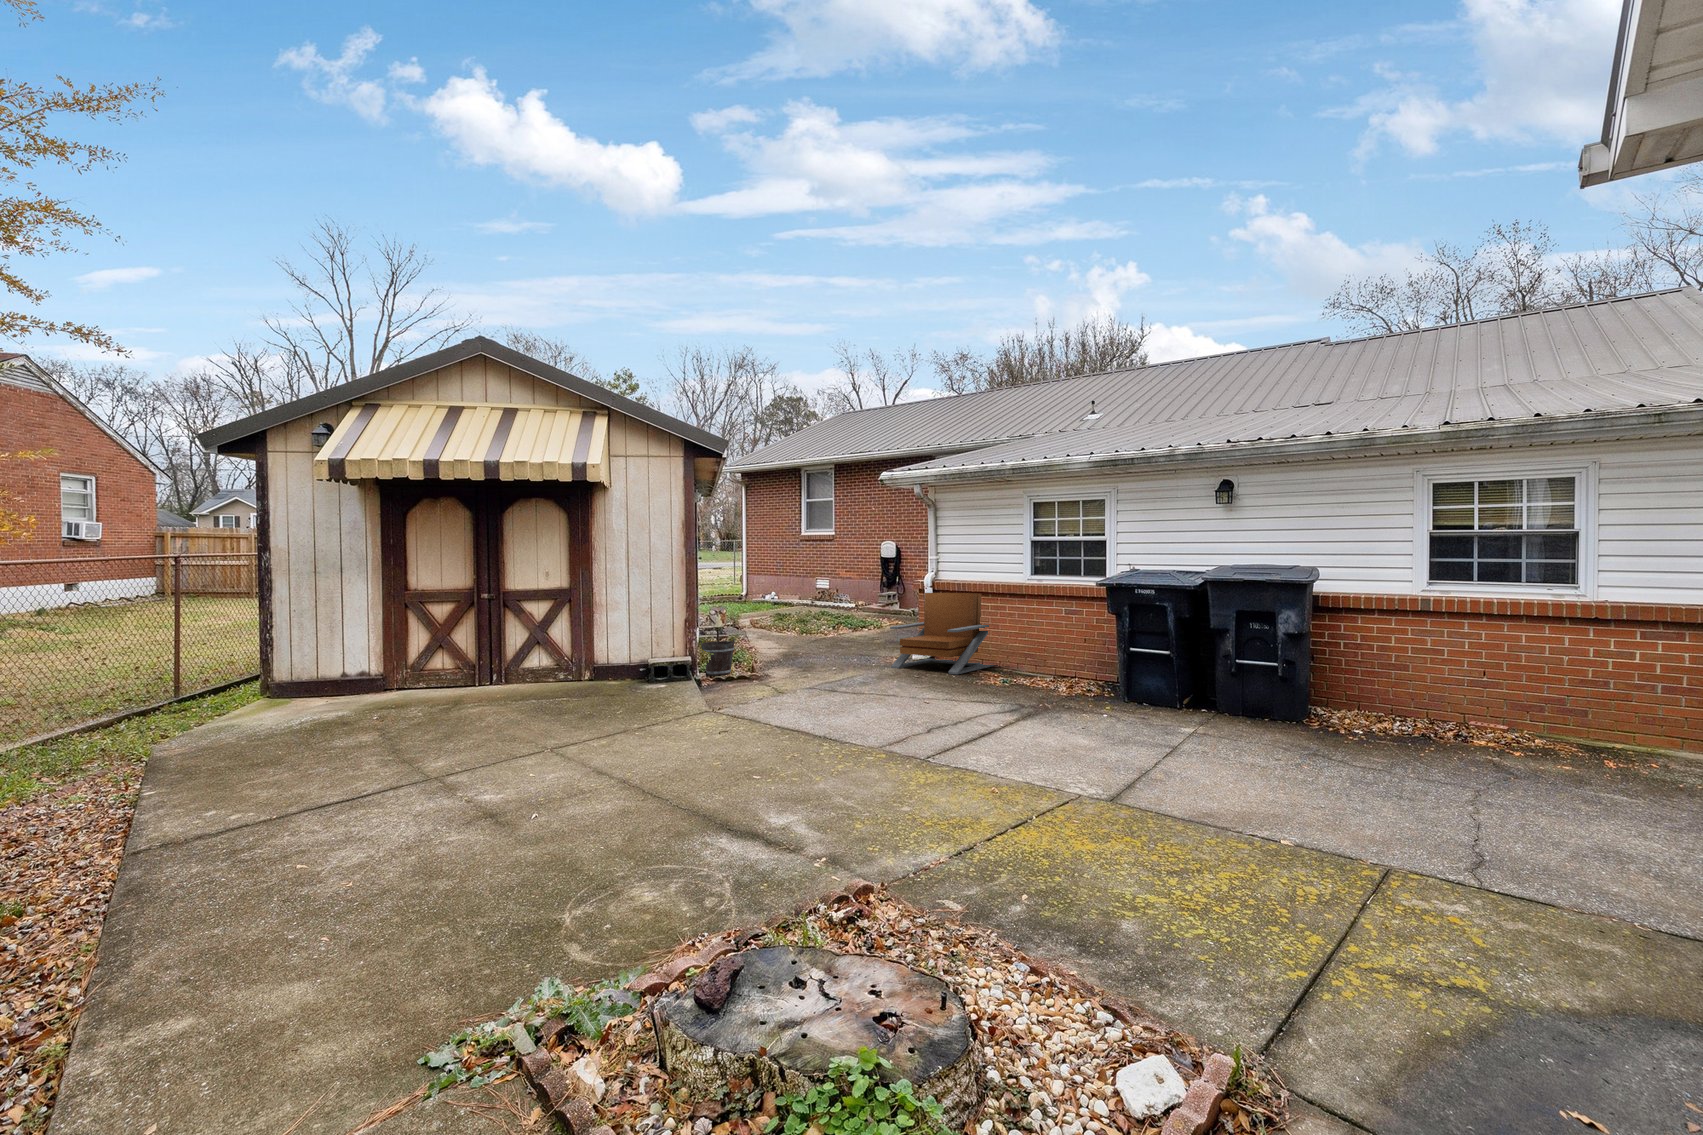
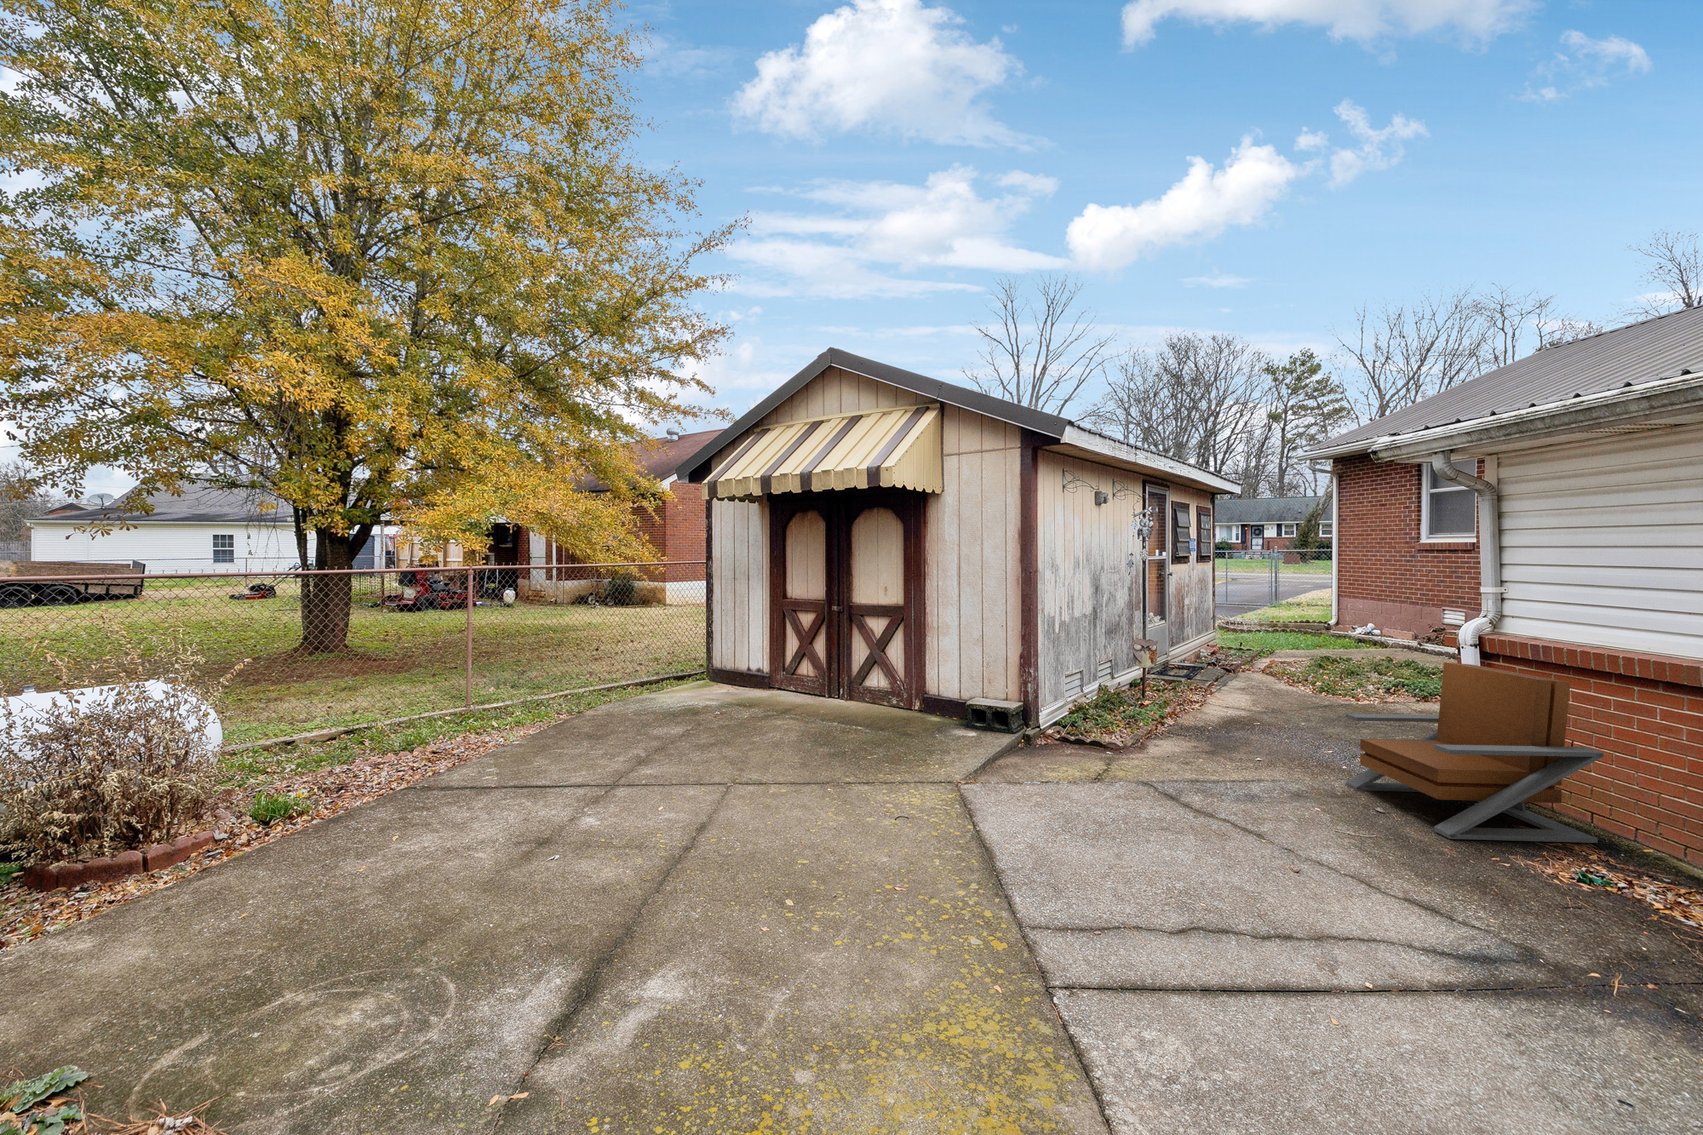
bucket: present [700,638,735,675] -> none [1053,683,1100,734]

